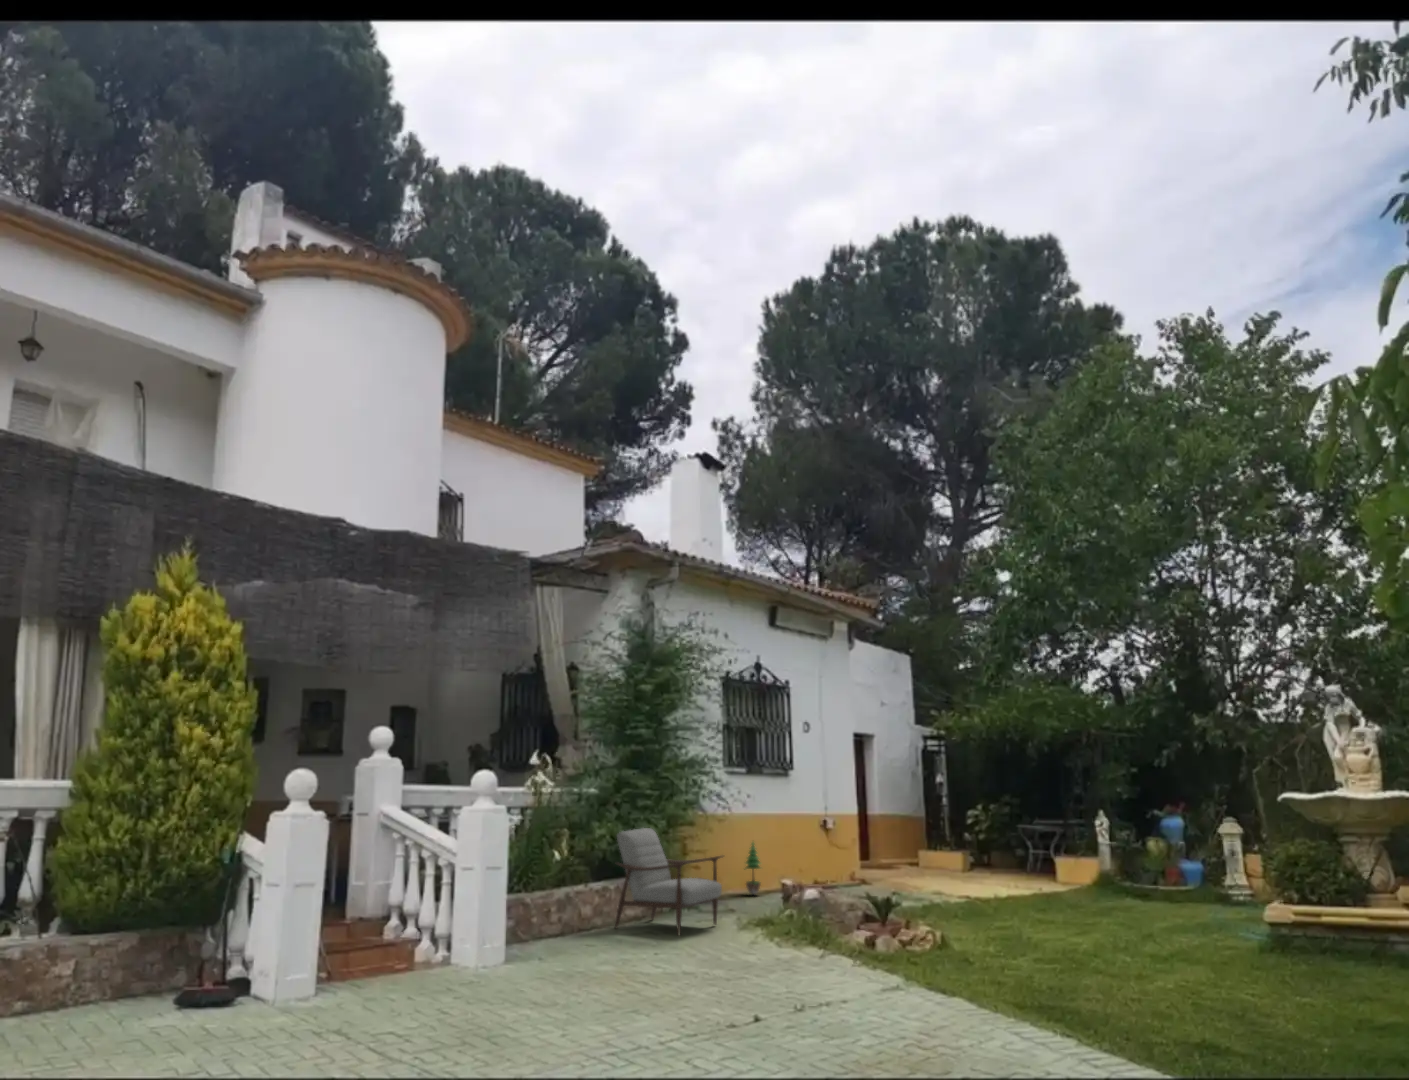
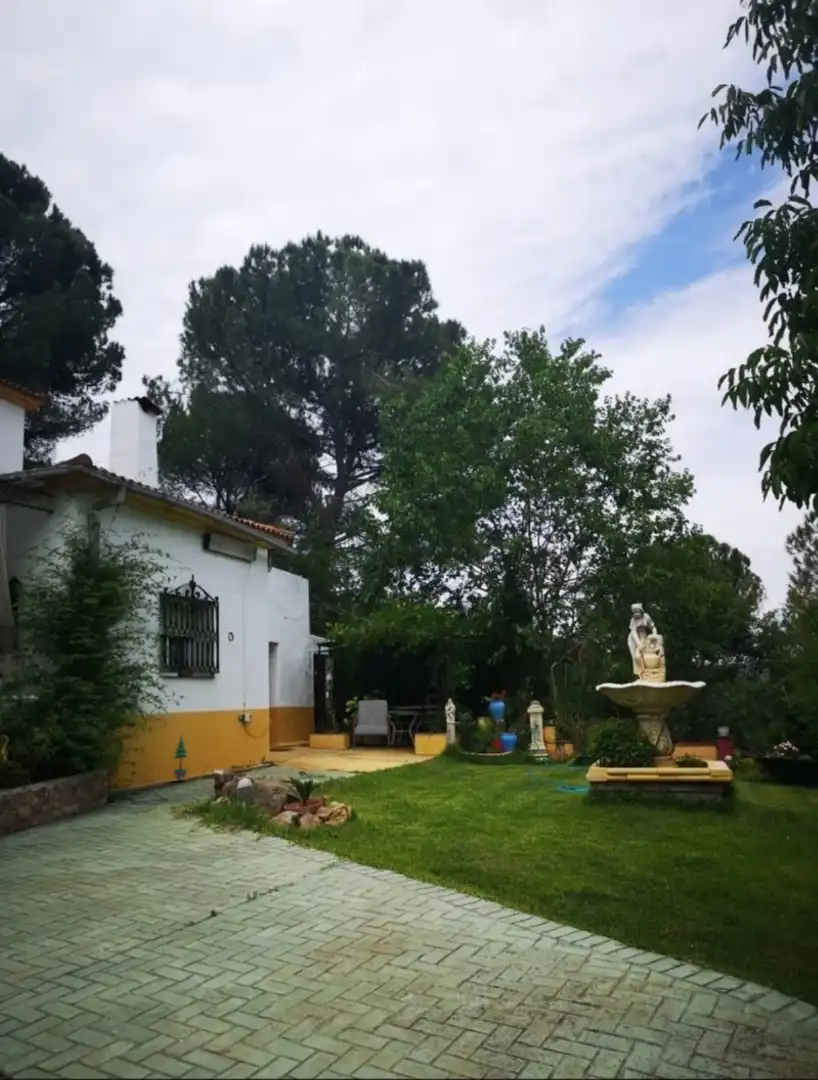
chair: present [615,828,723,935] -> present [353,700,391,747]

